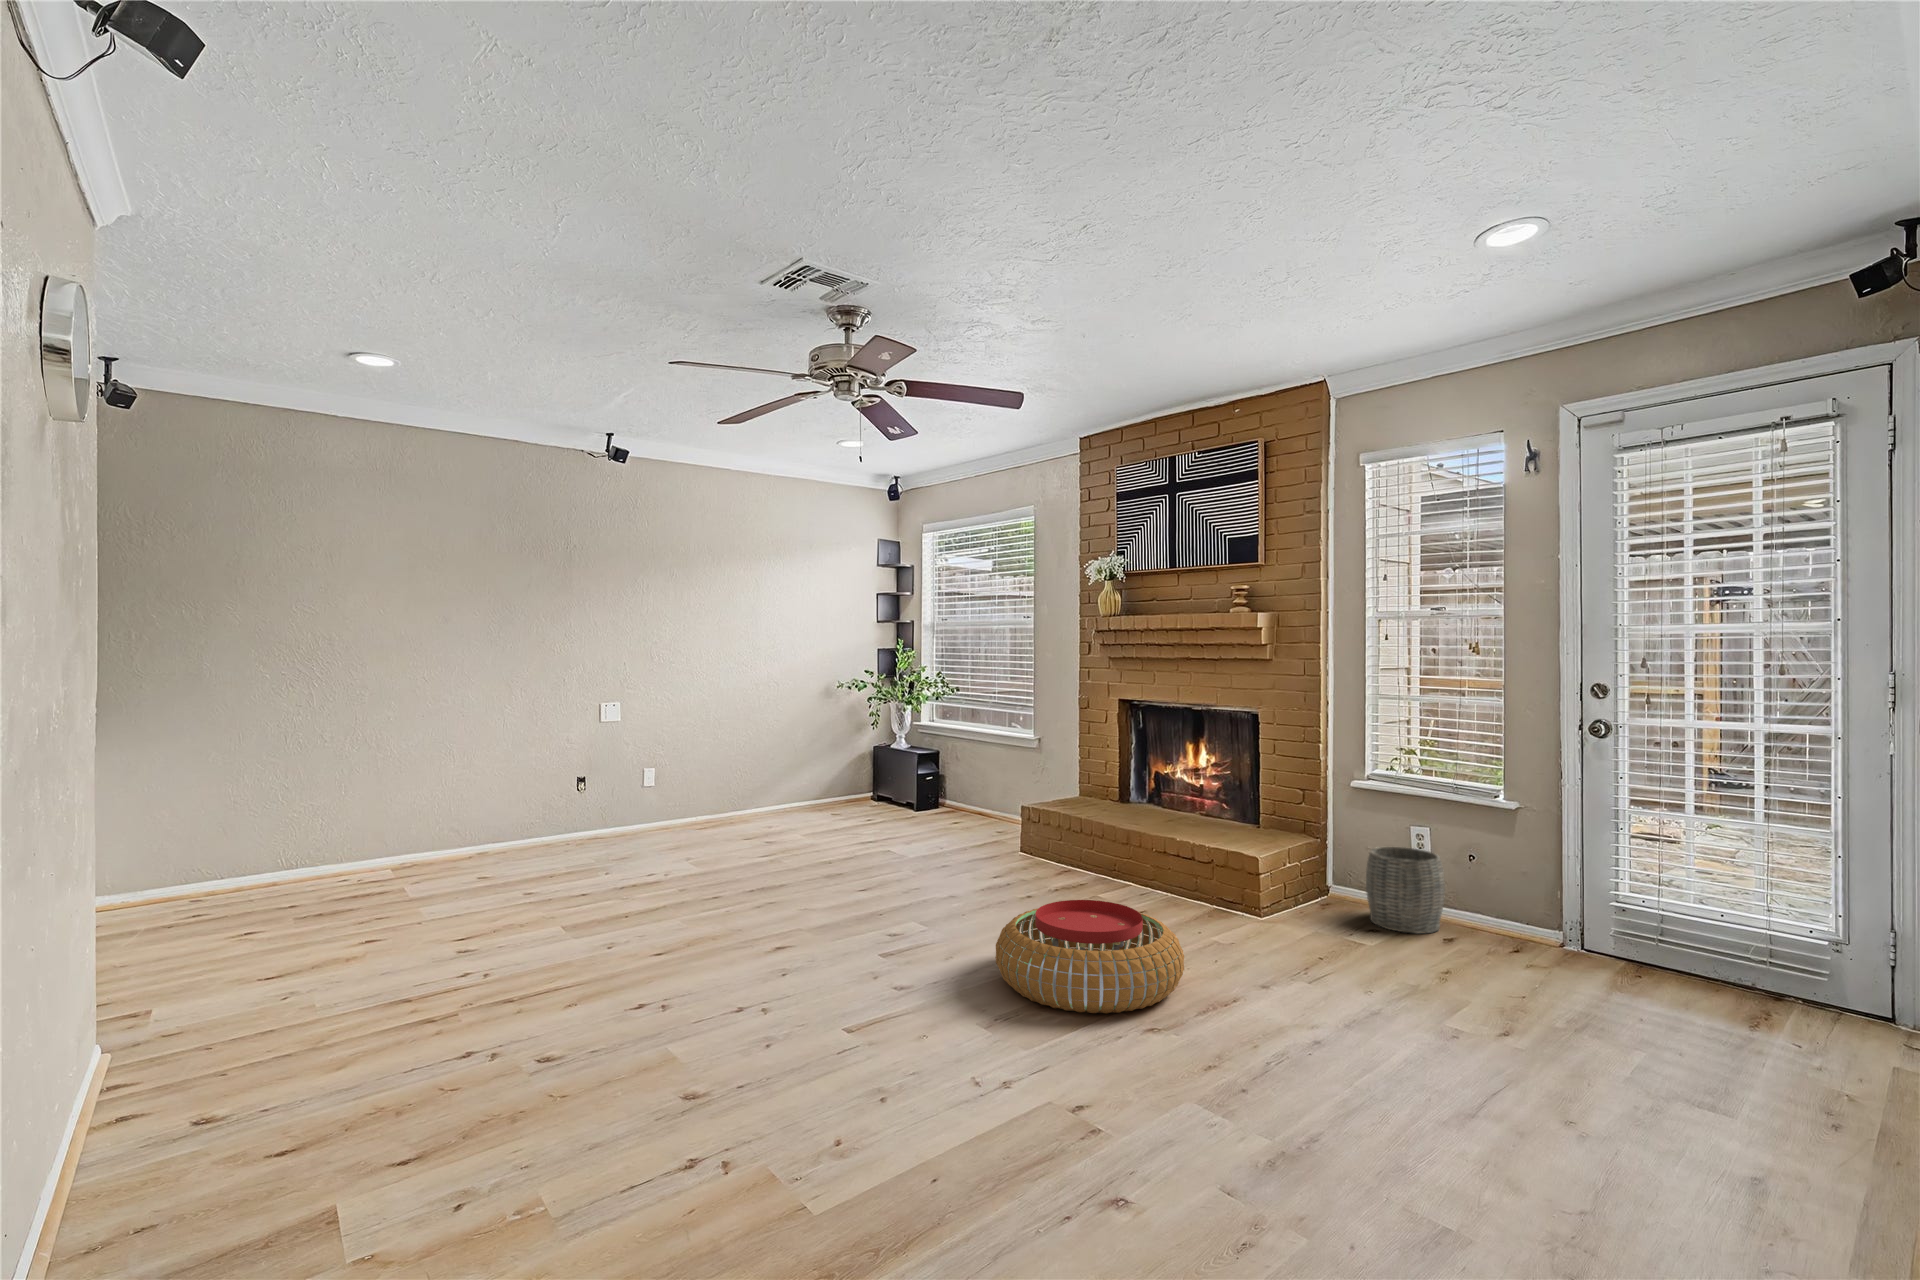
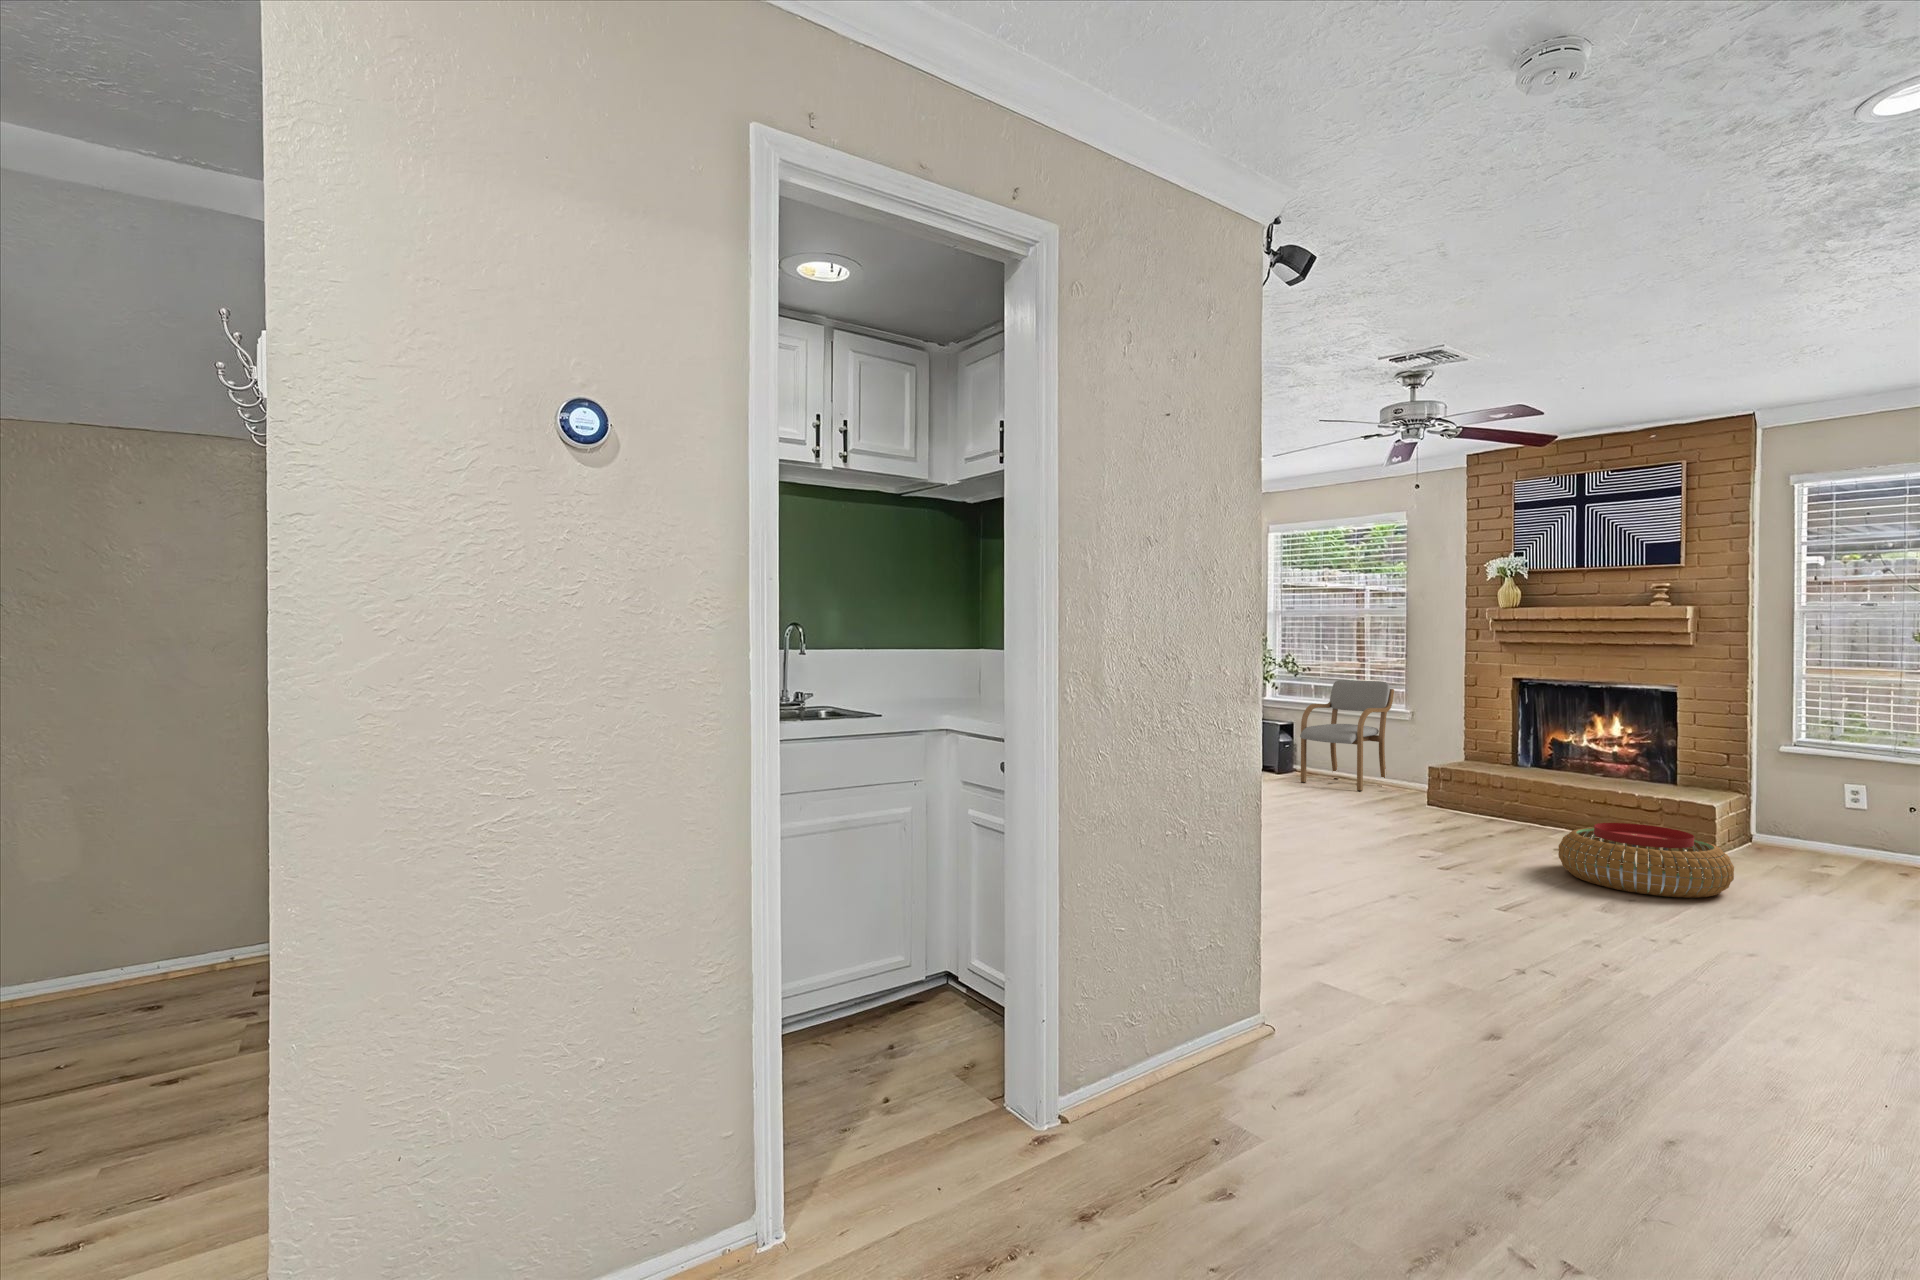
armchair: none [914,699,1019,831] -> present [1300,680,1394,791]
woven basket: present [1366,847,1445,934] -> none [1809,798,1887,865]

